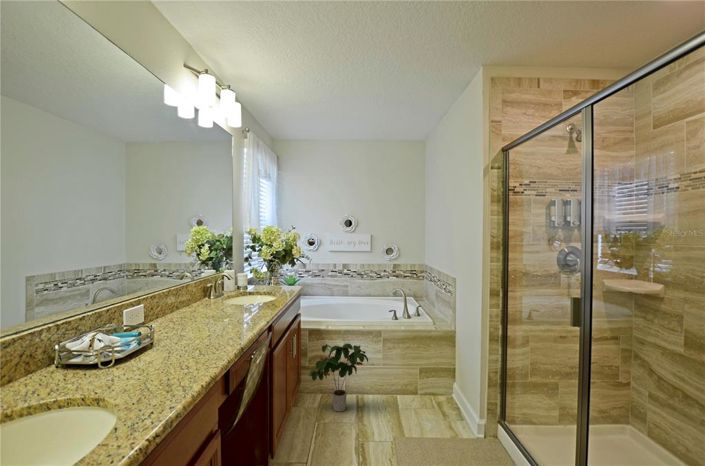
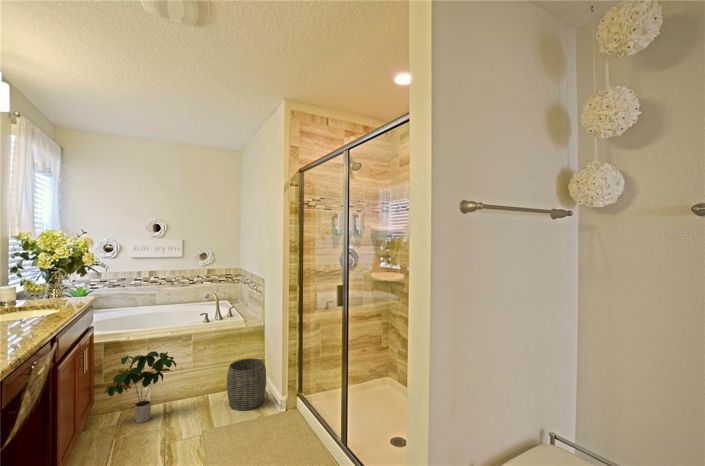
woven basket: none [417,364,460,424] -> present [227,358,266,410]

